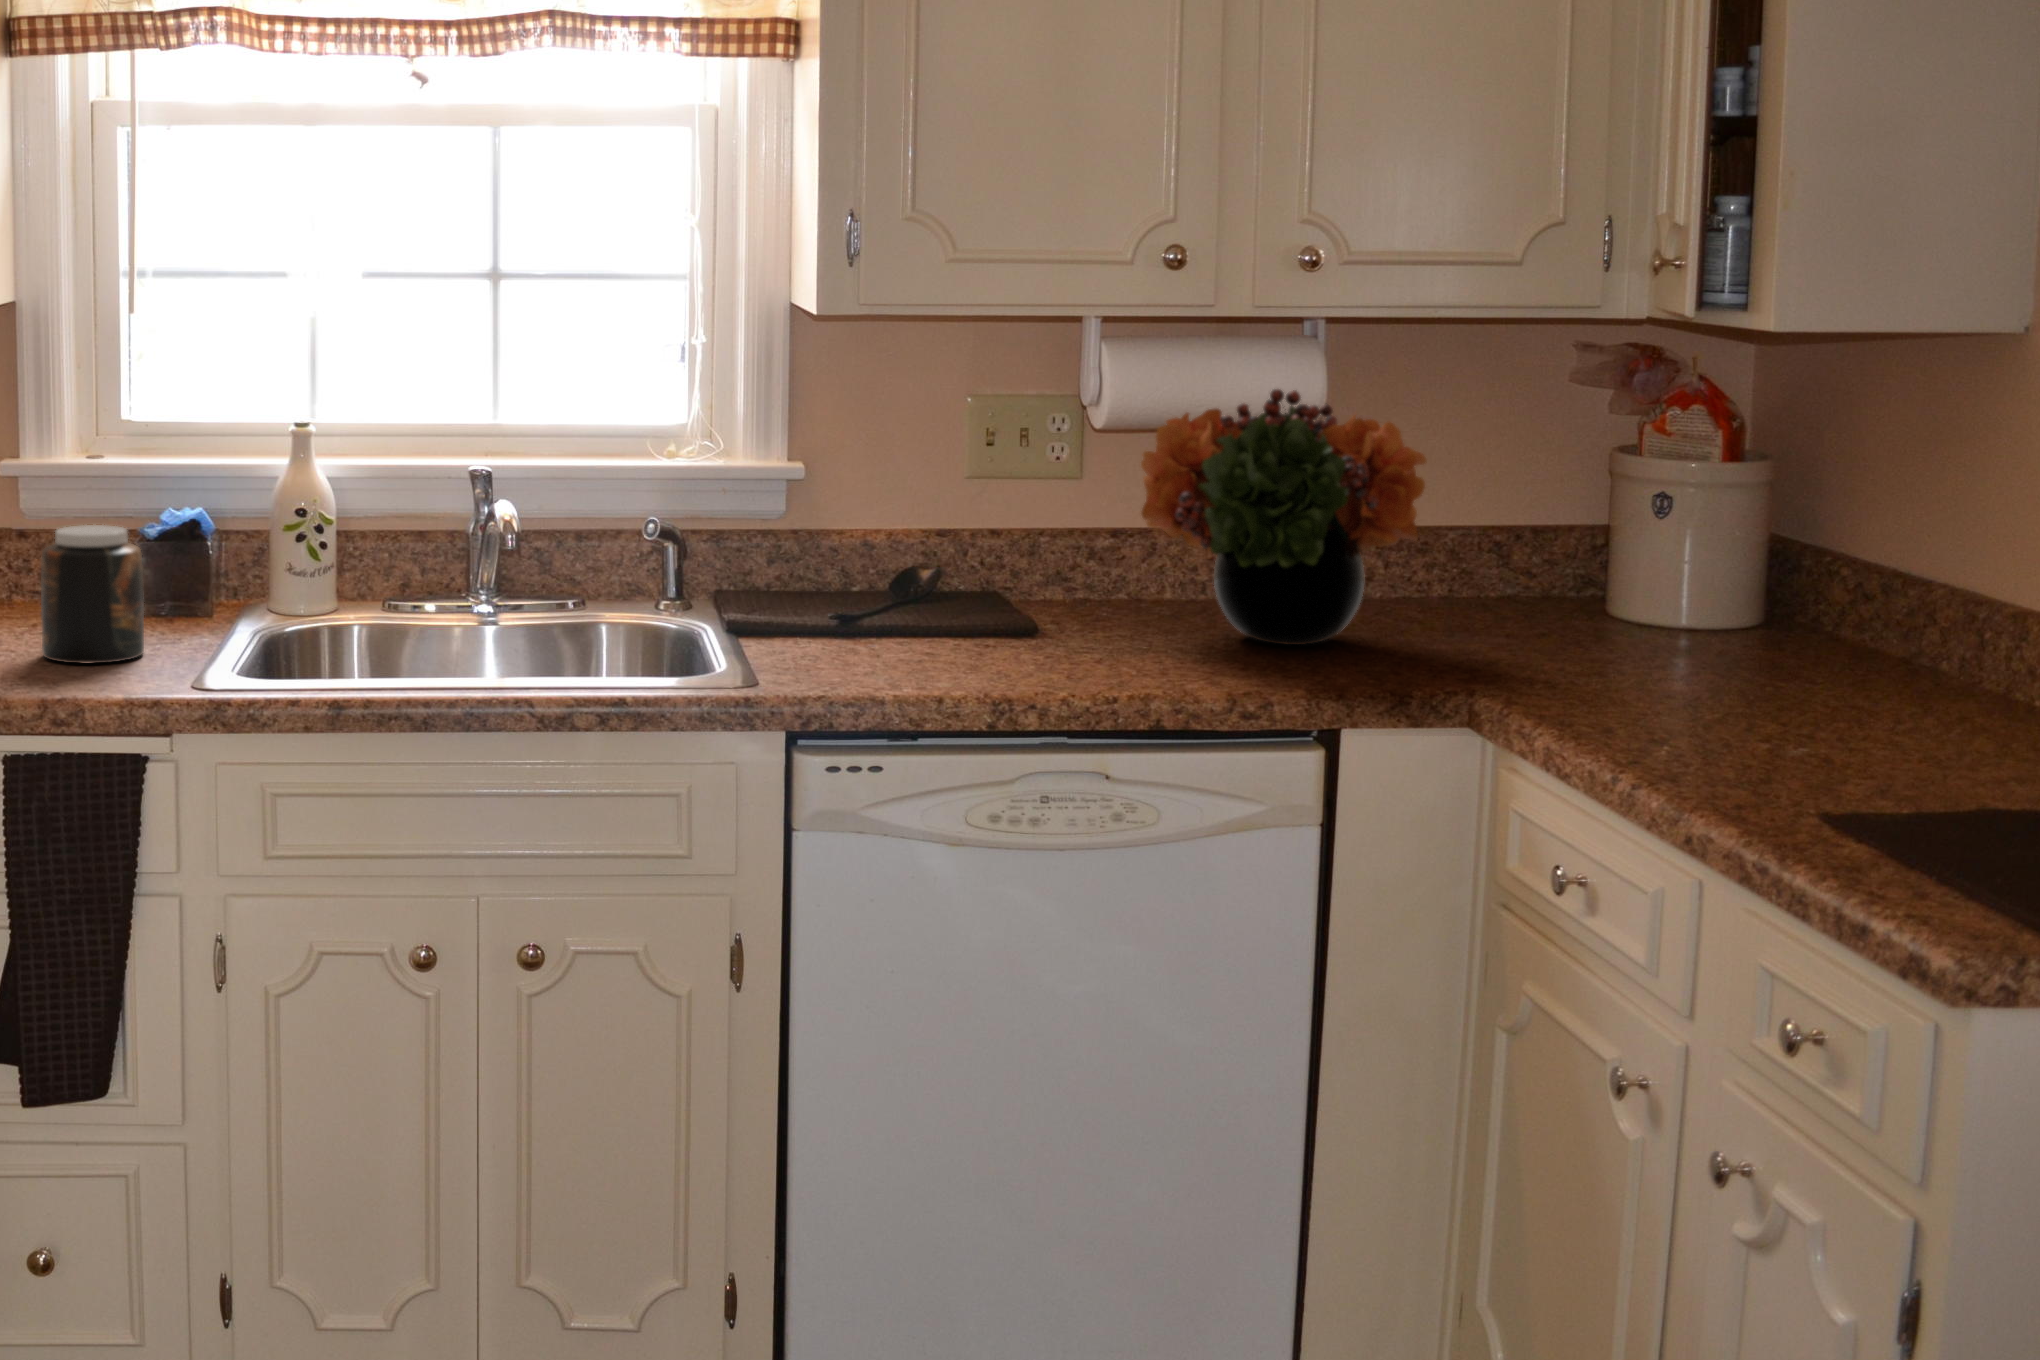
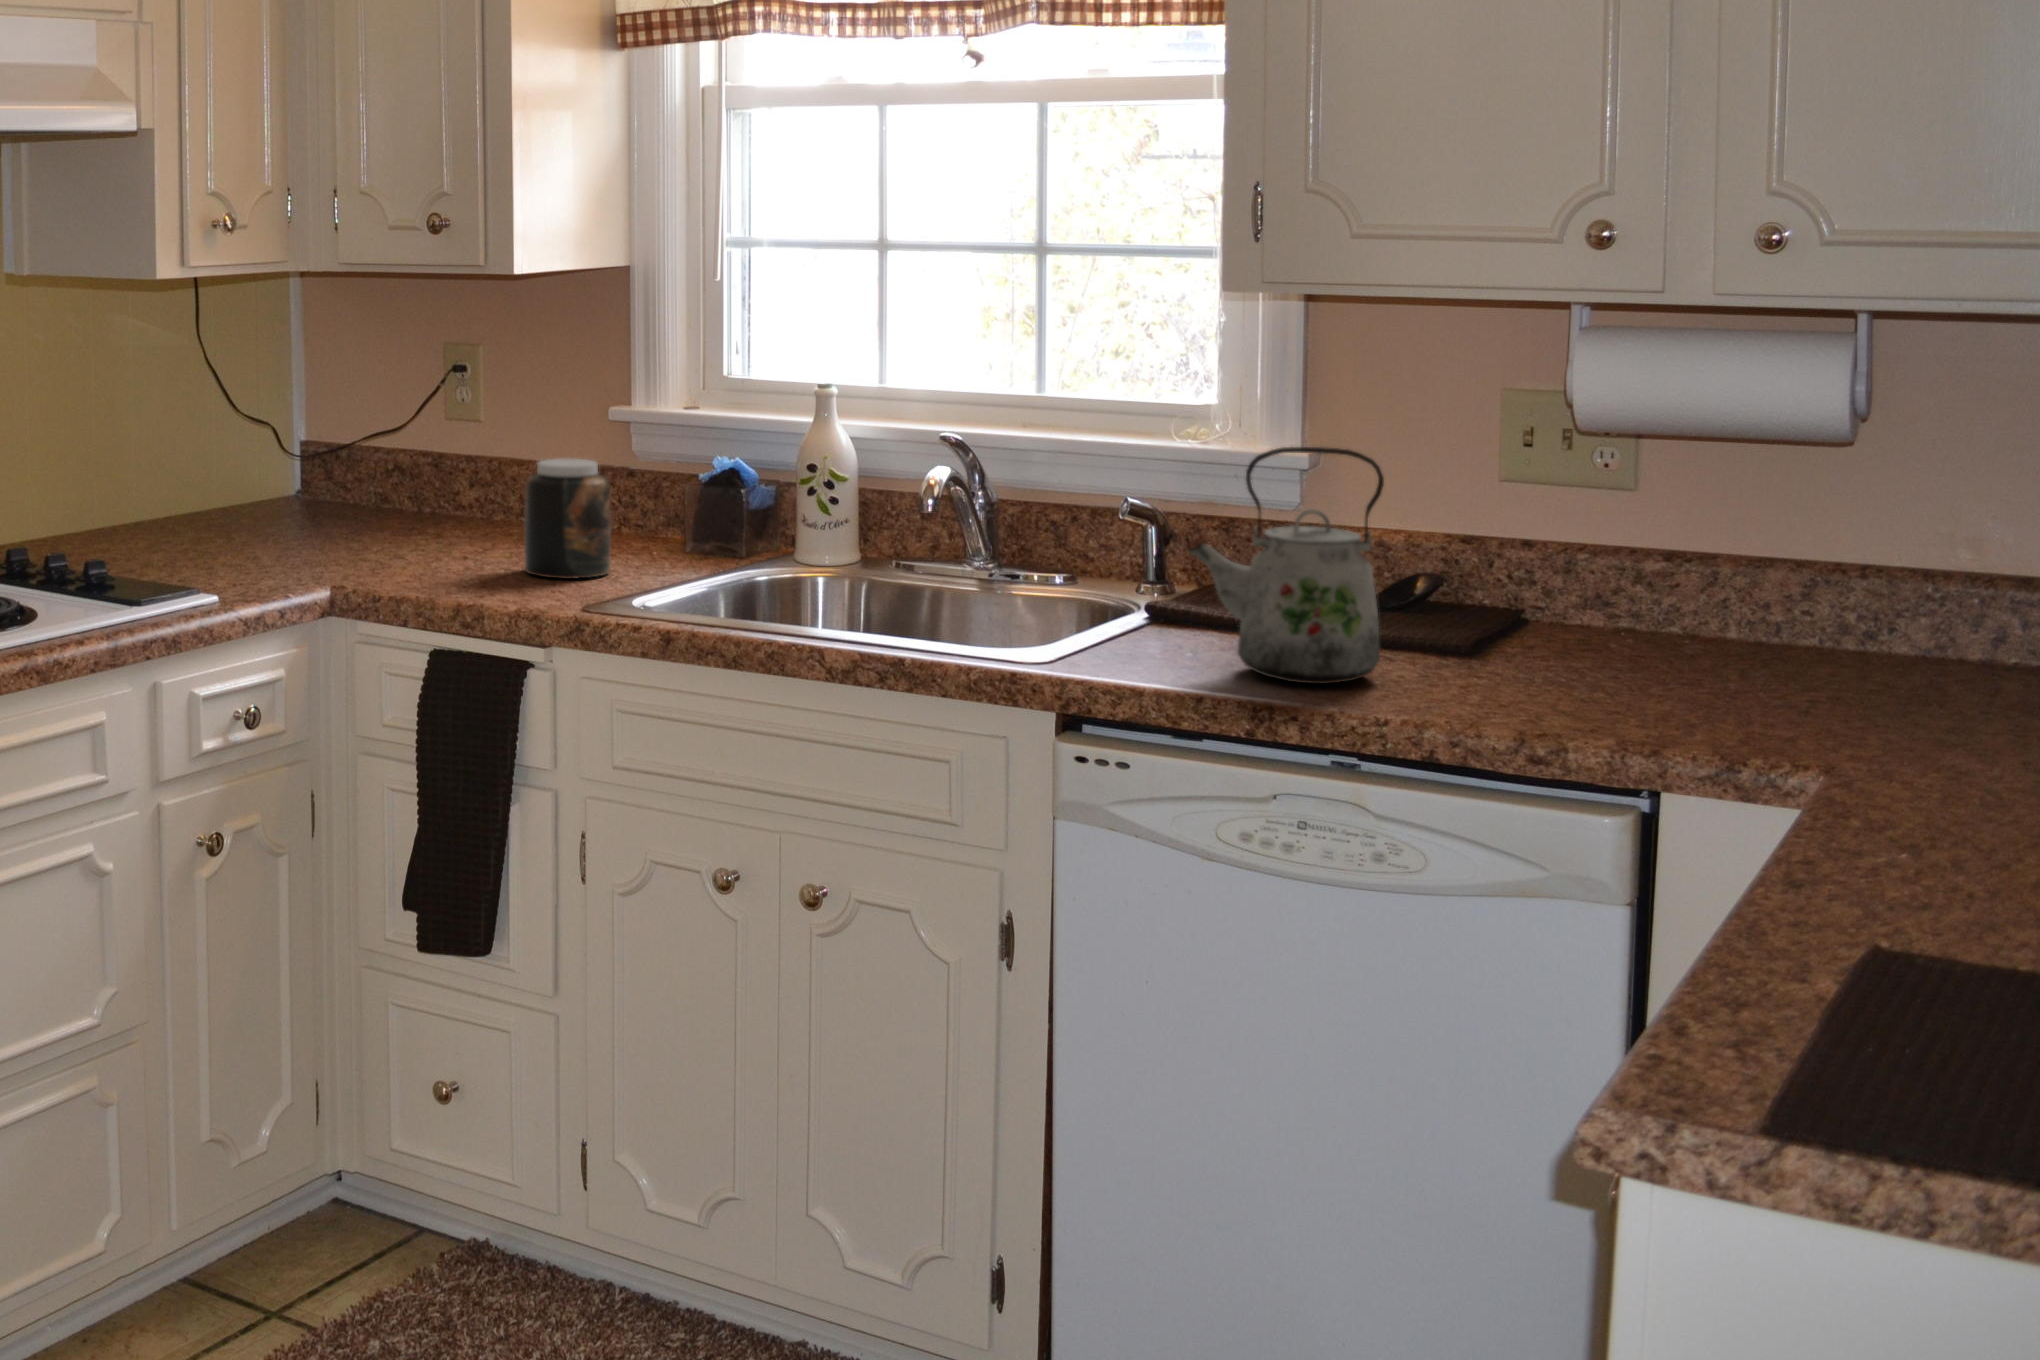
flower arrangement: present [1141,389,1427,645] -> none [1579,398,1953,704]
kettle: none [881,453,1041,674] -> present [1189,447,1384,684]

